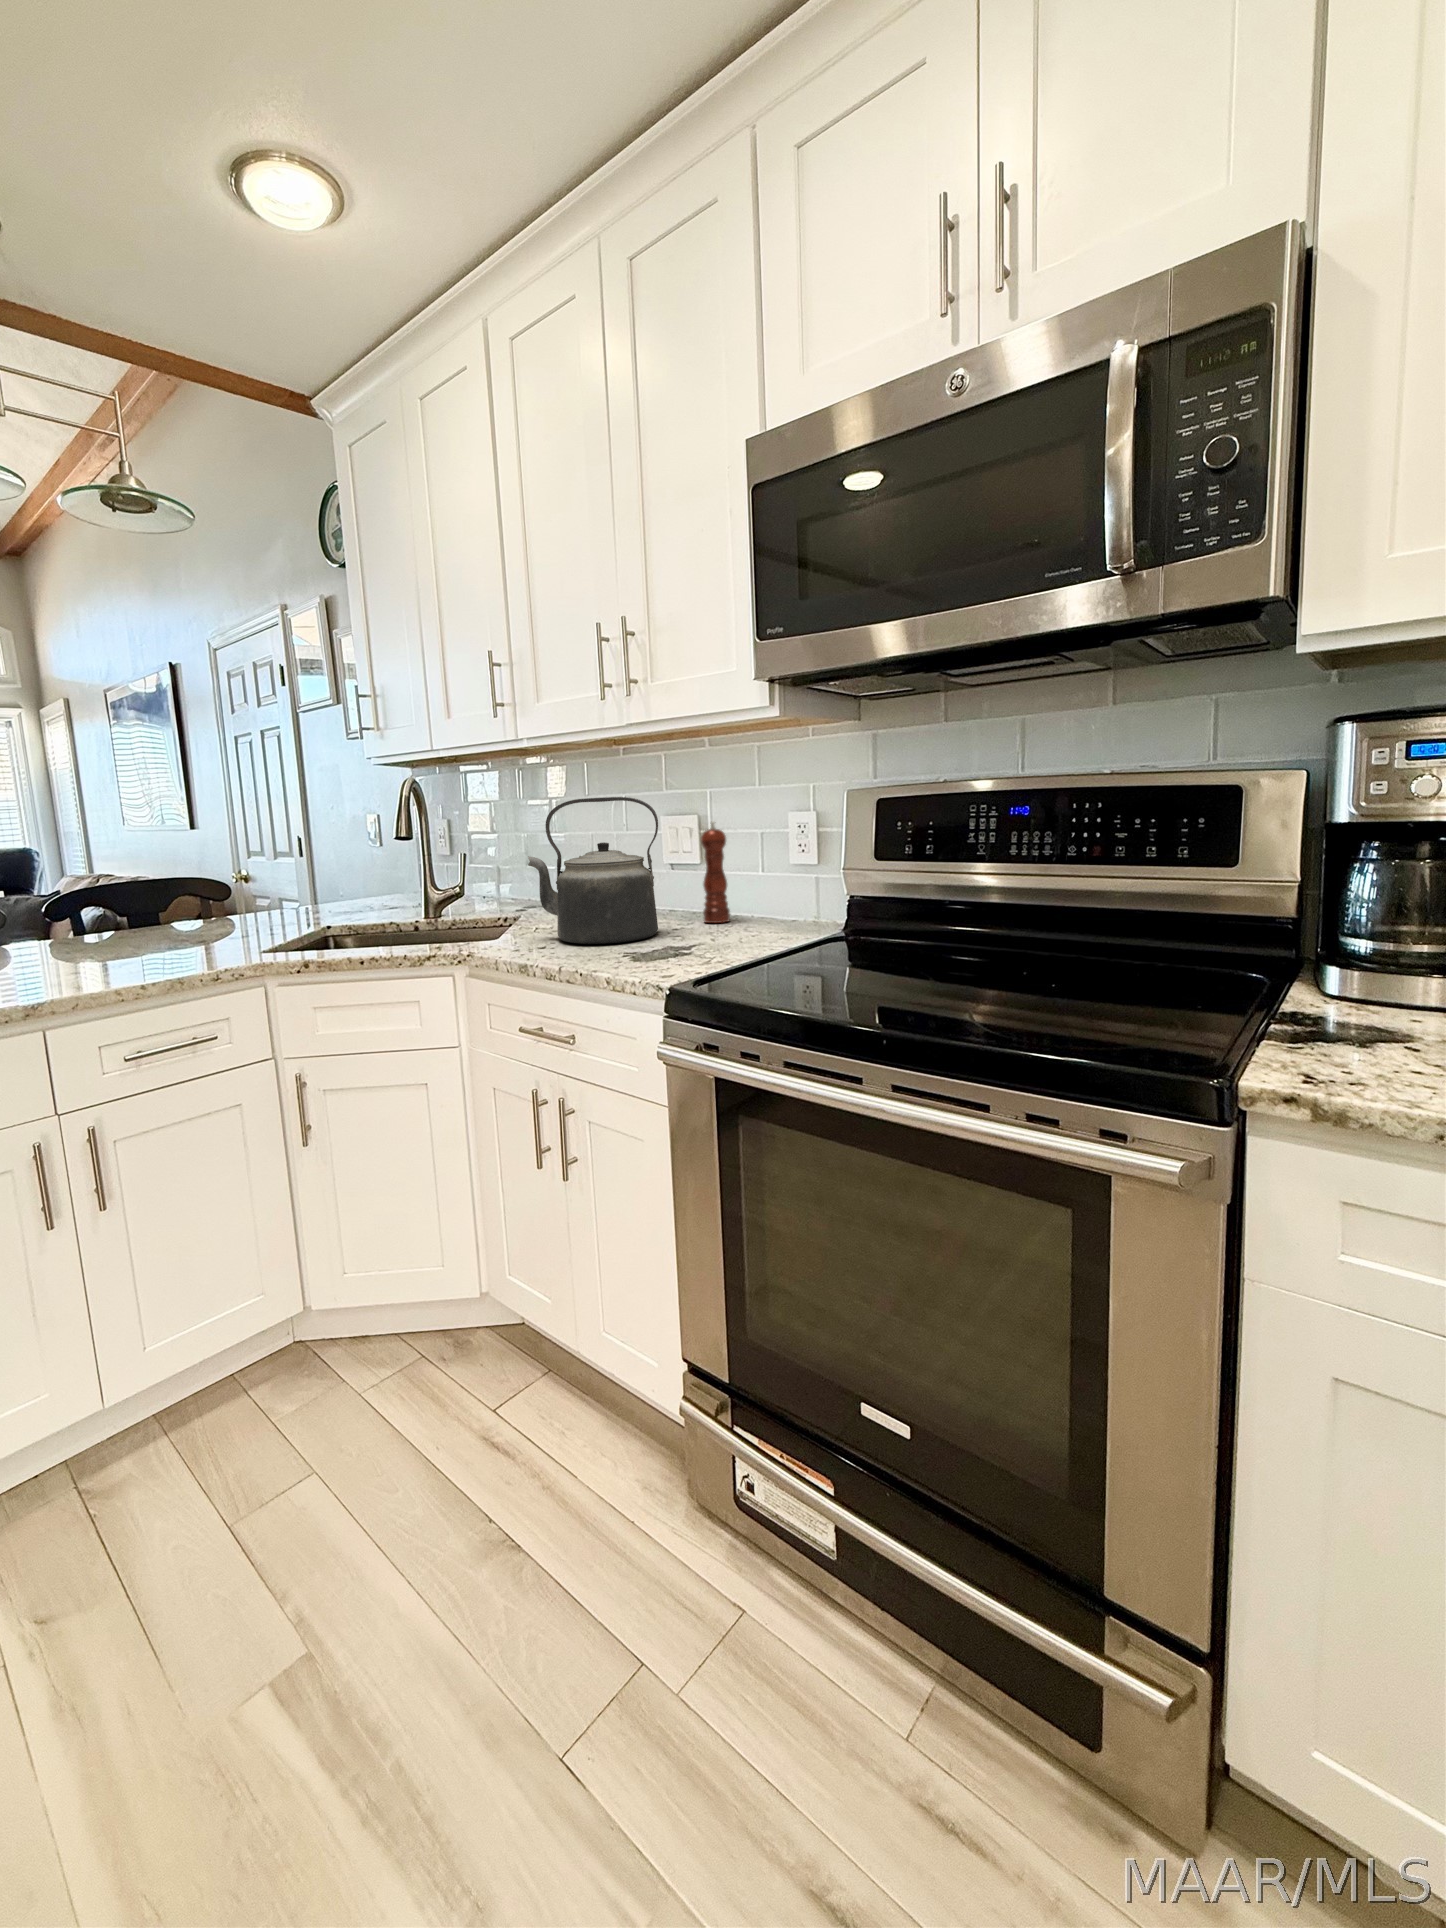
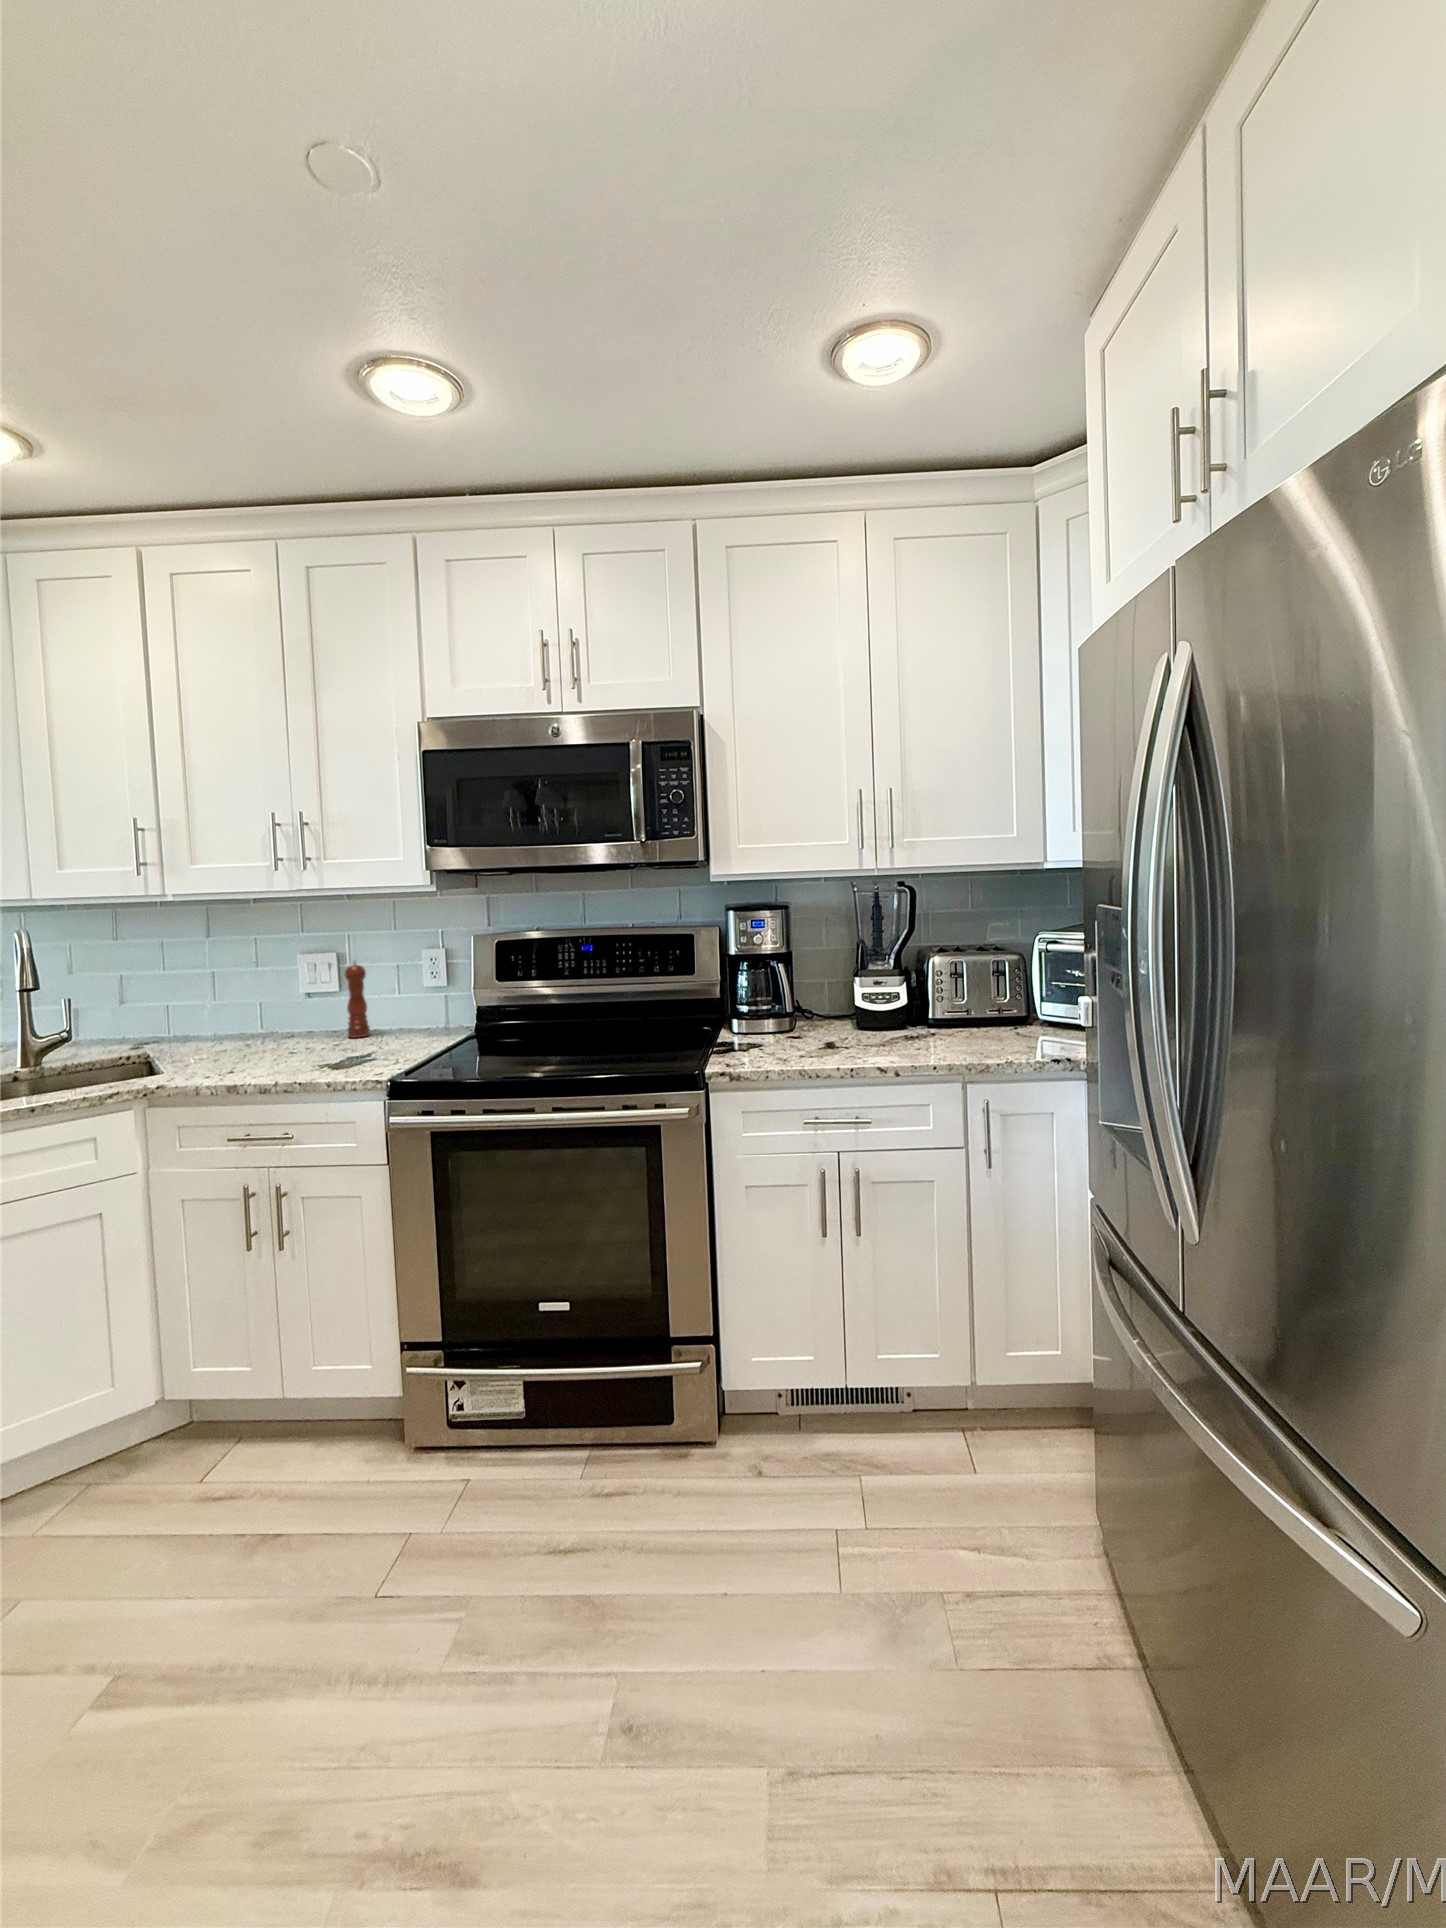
kettle: present [528,797,658,944] -> none [204,945,322,1063]

